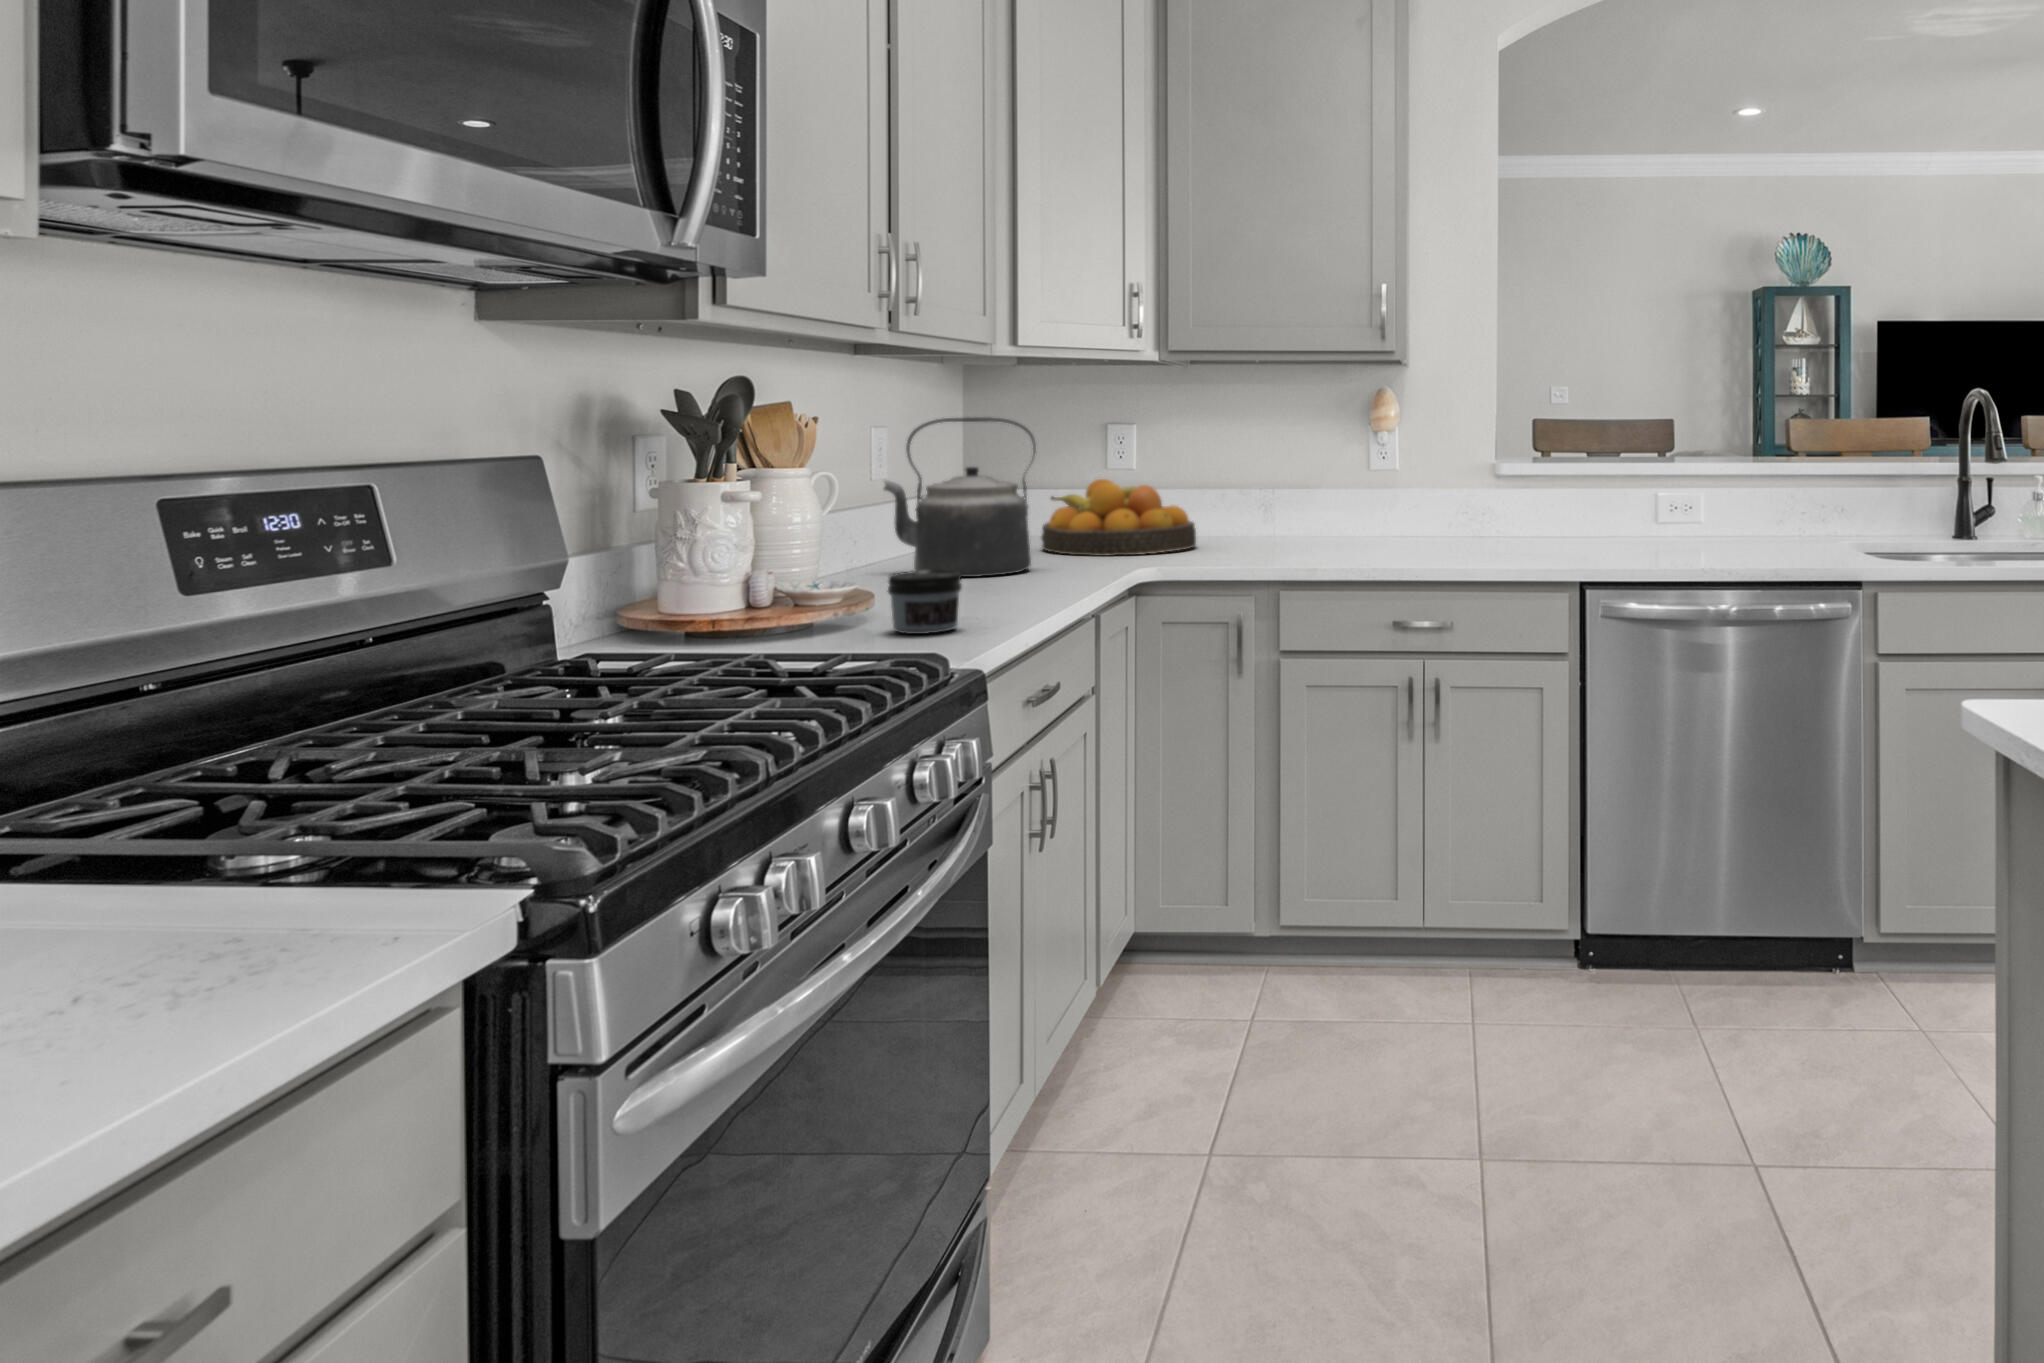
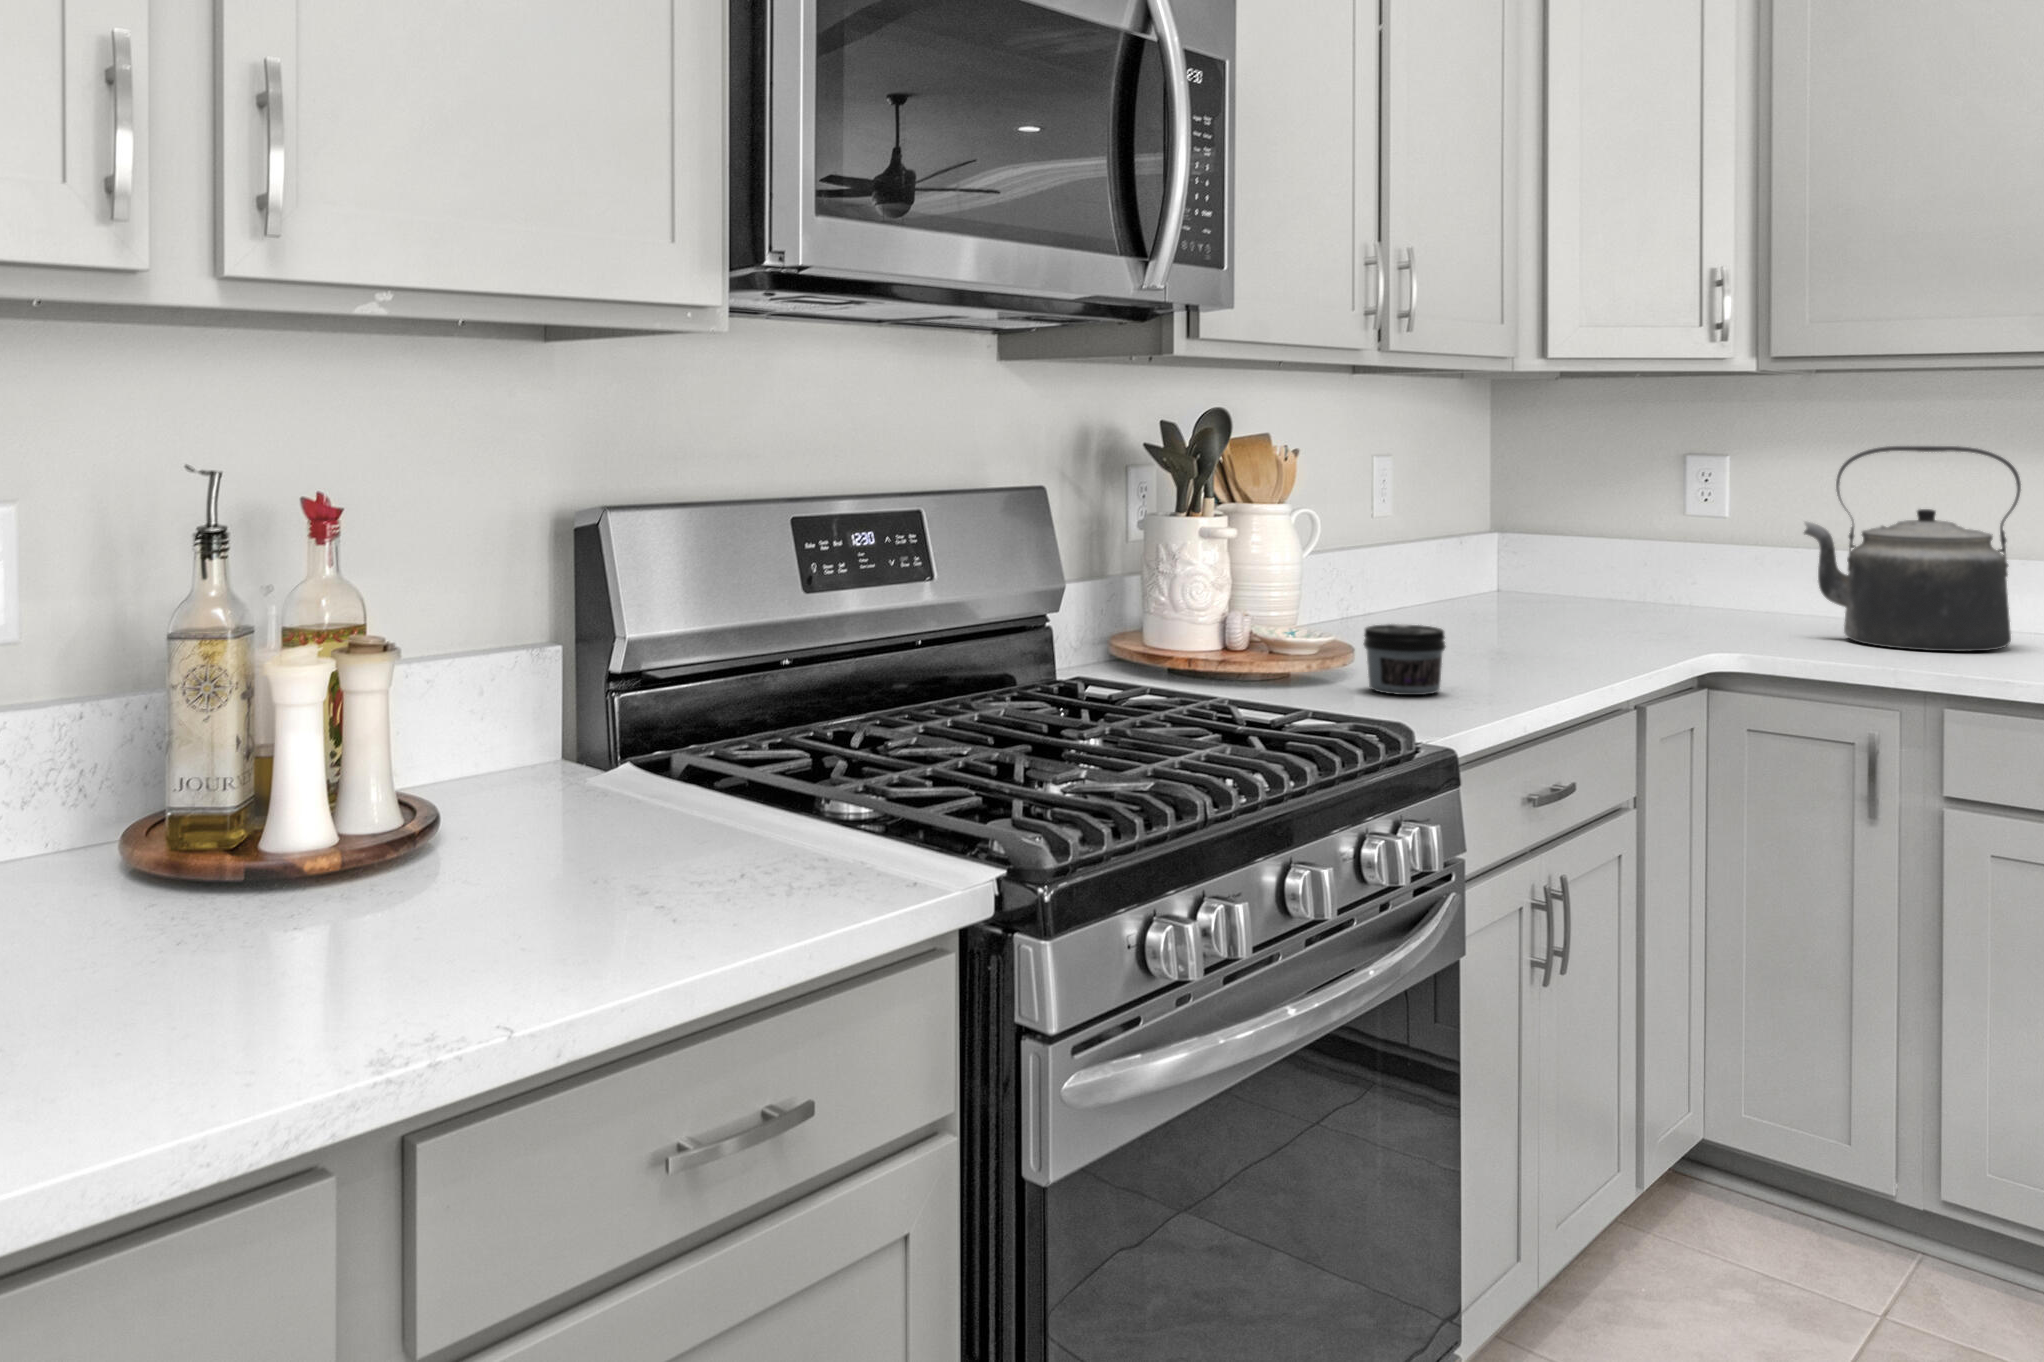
kettle: present [884,417,1036,577] -> present [1804,446,2021,651]
fruit bowl: present [1041,479,1196,556] -> none [1587,518,1805,620]

